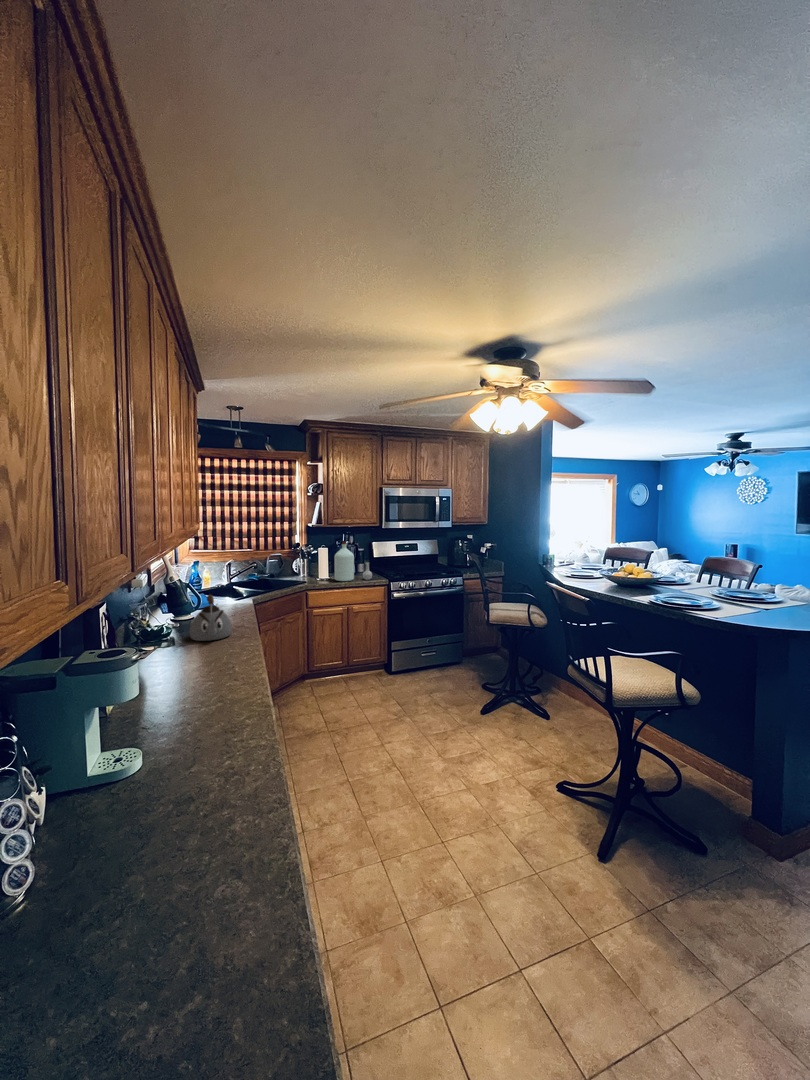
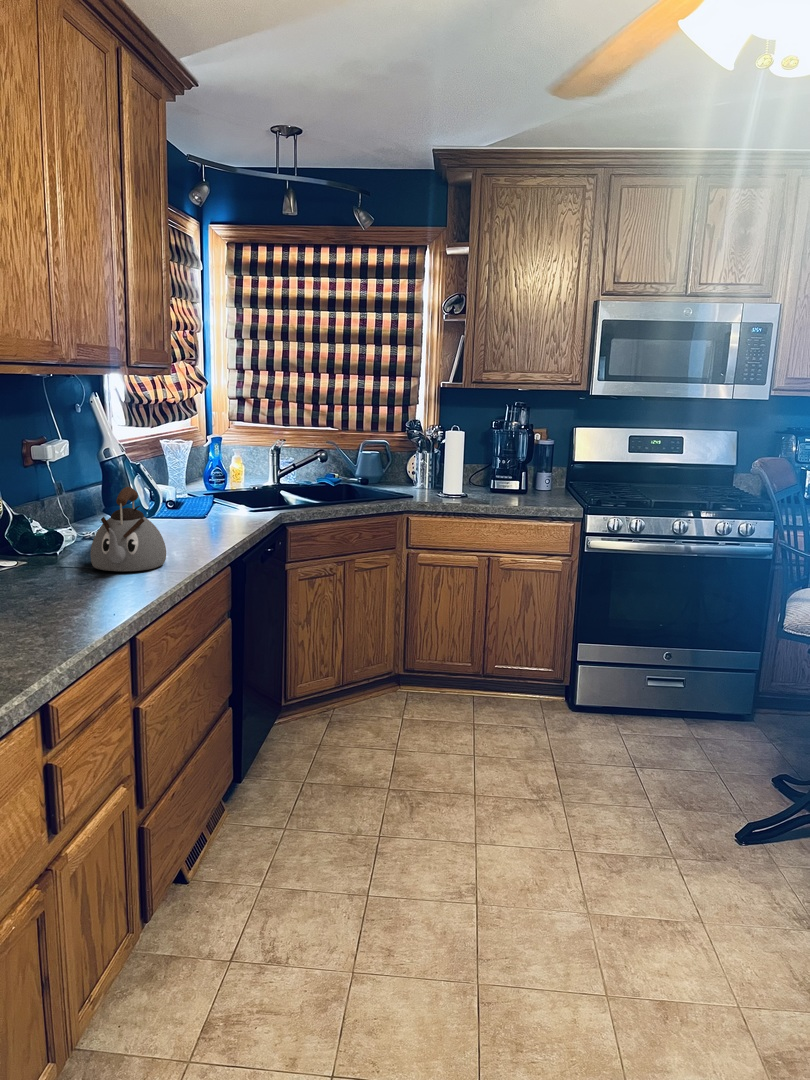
bottle: present [334,542,372,581] -> none [472,419,553,504]

